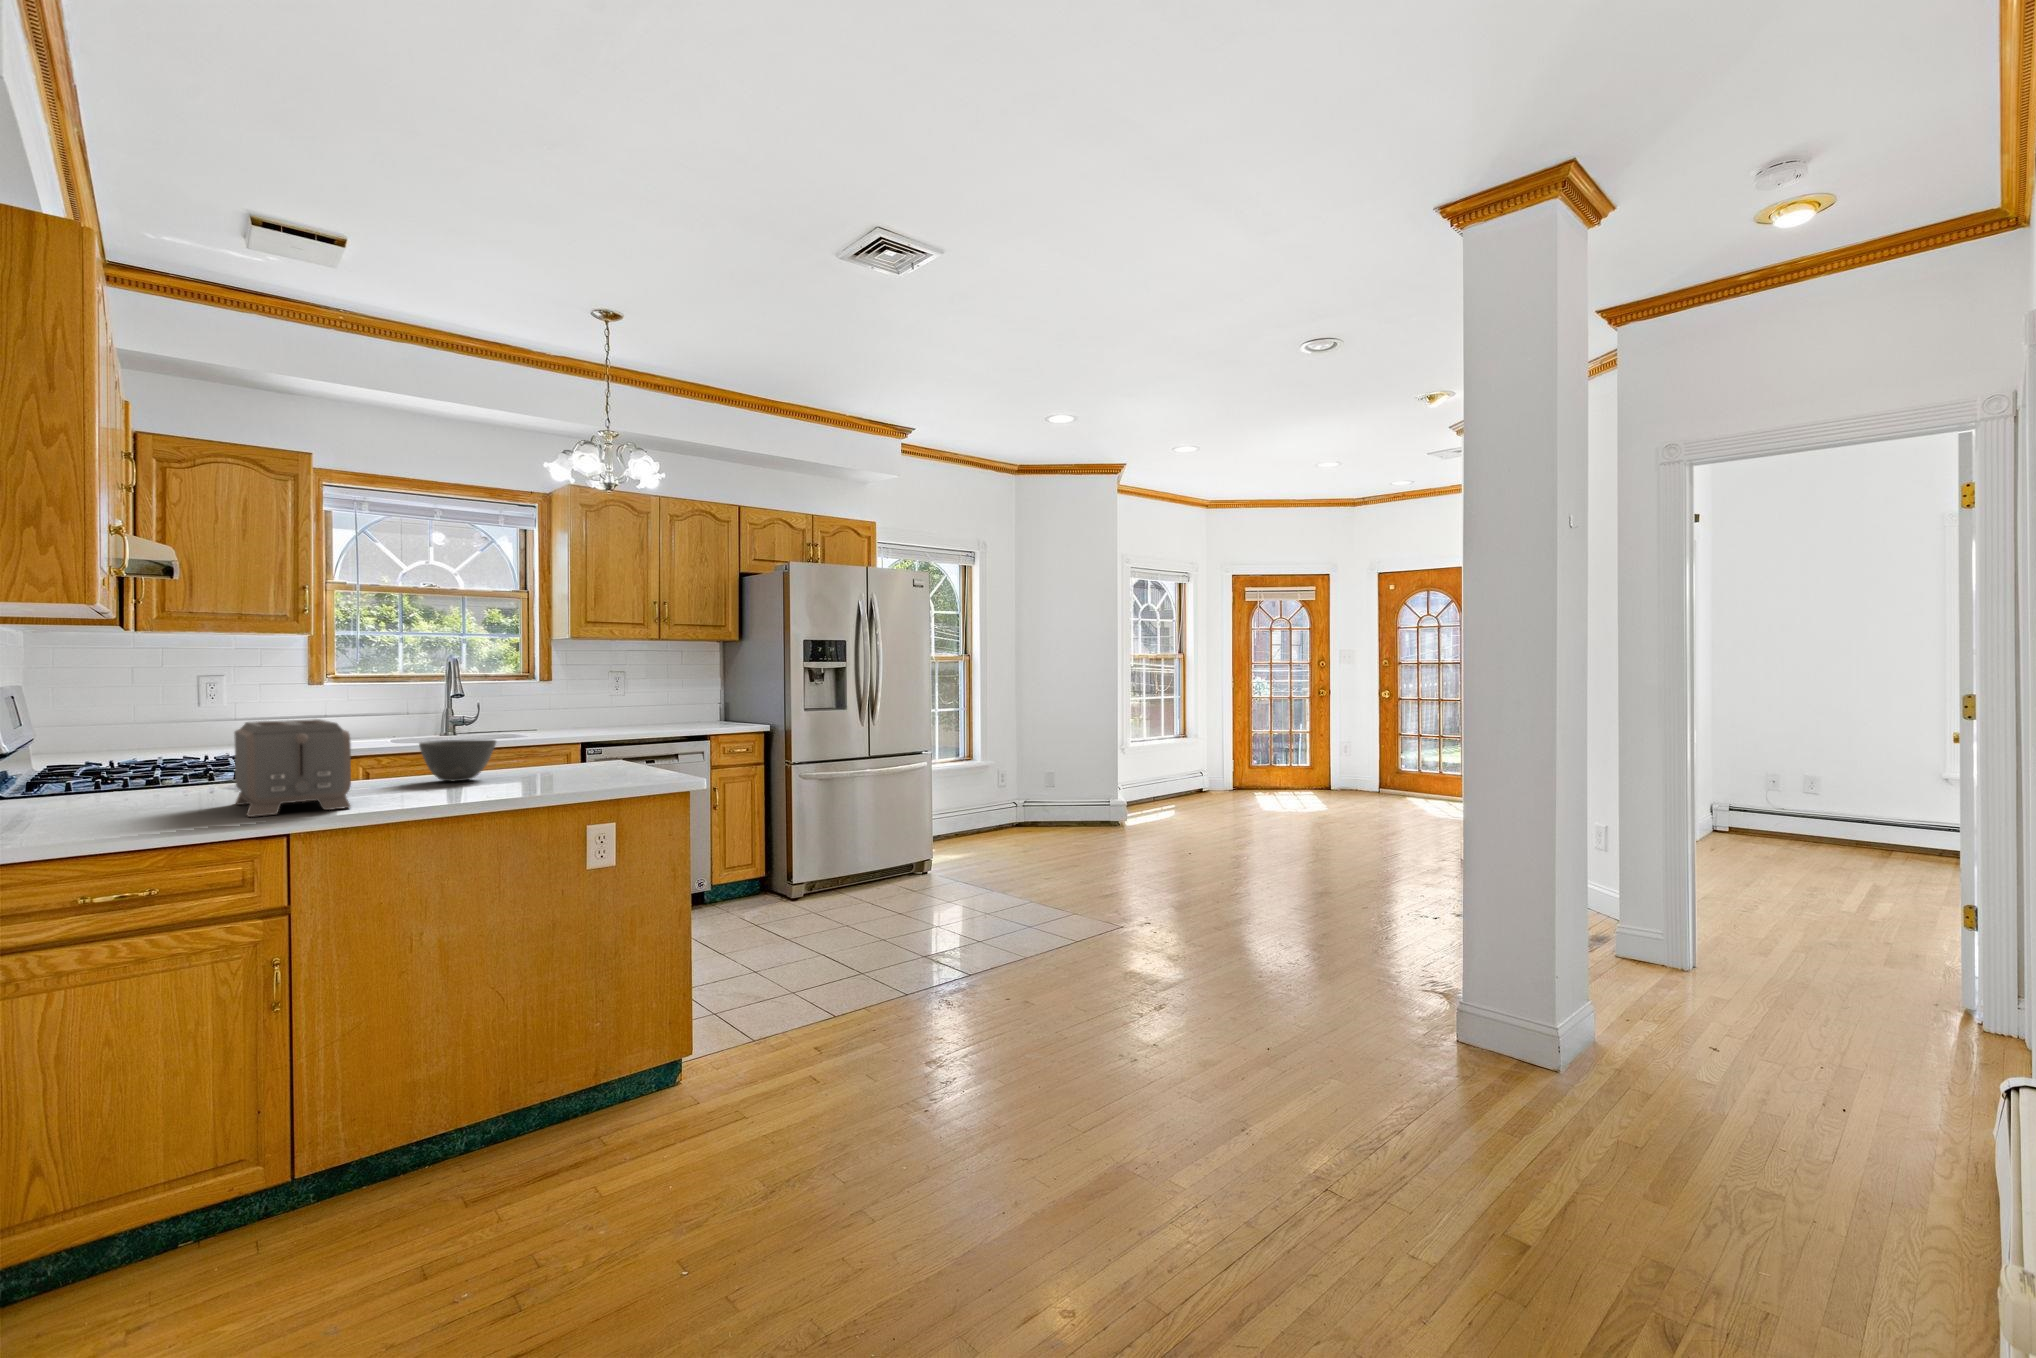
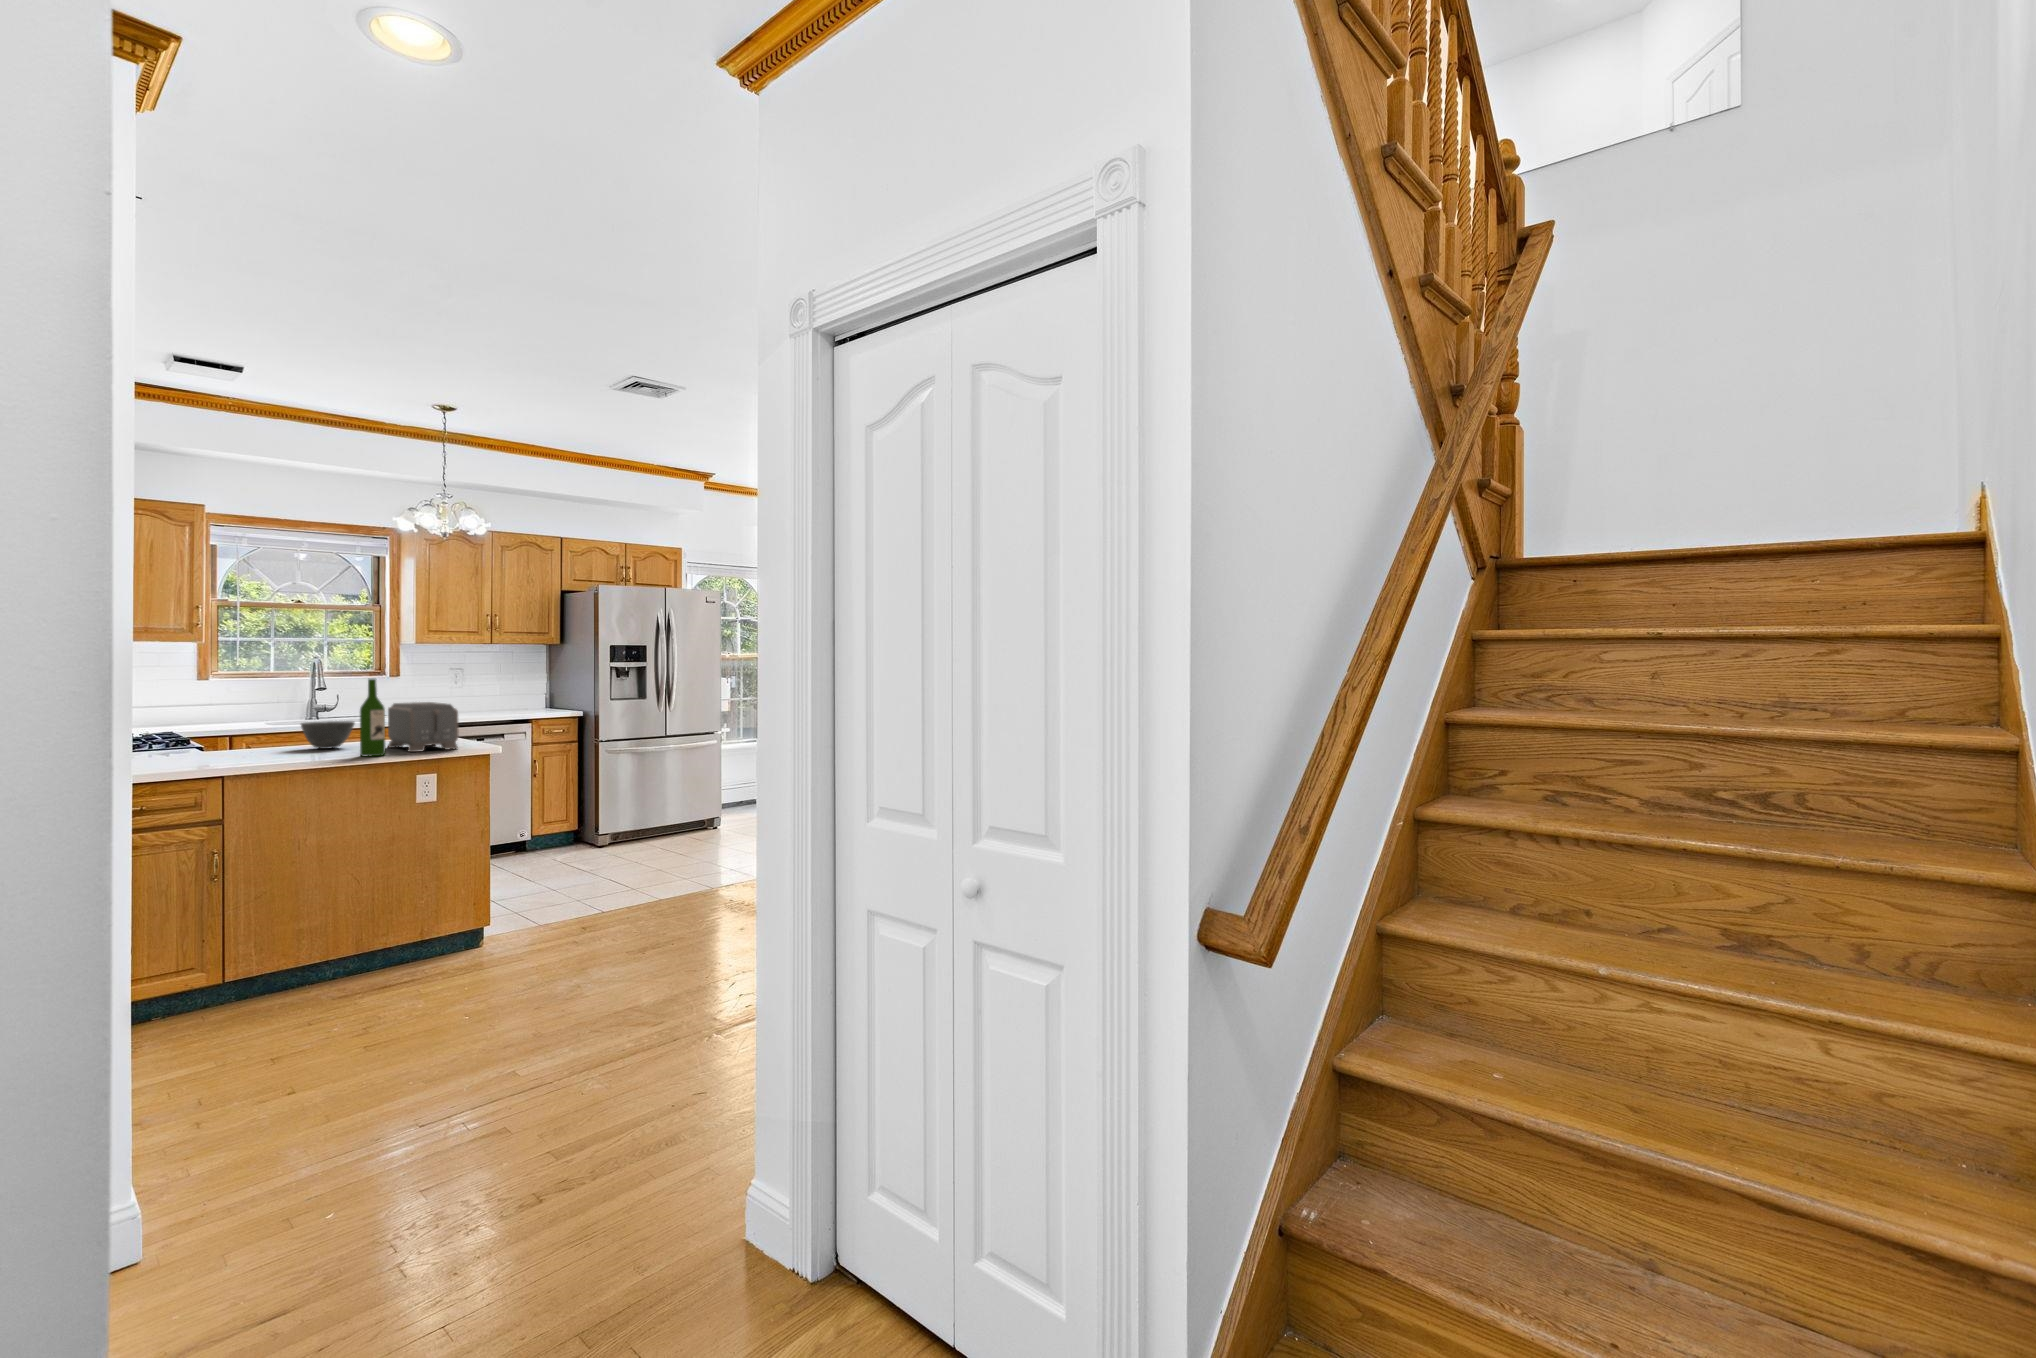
wine bottle: none [503,672,542,796] -> present [360,679,385,756]
toaster: present [234,719,351,817] -> present [388,702,458,752]

